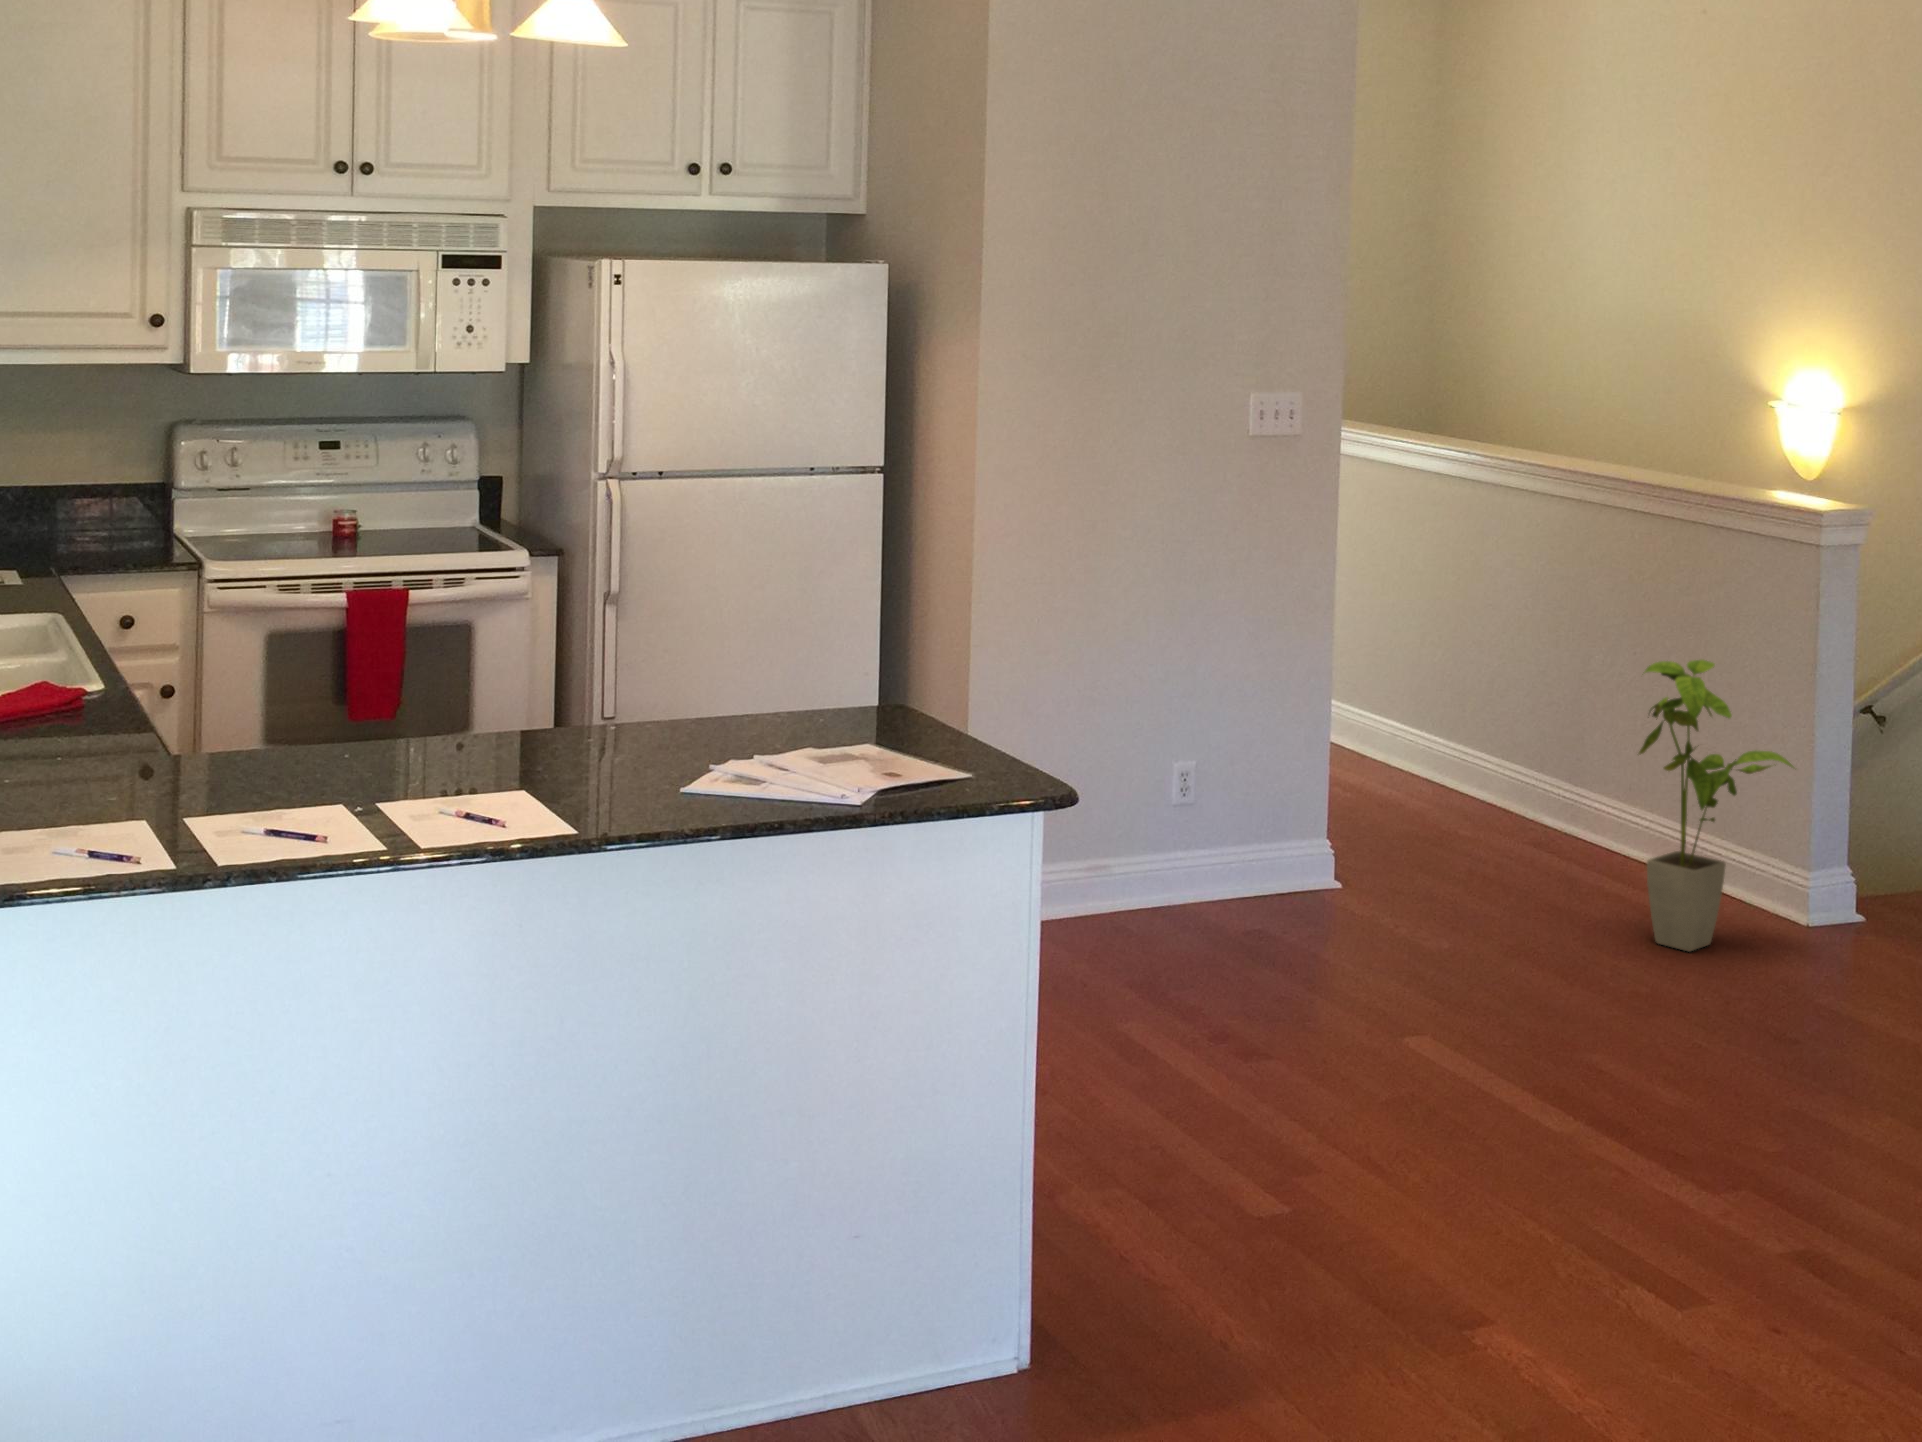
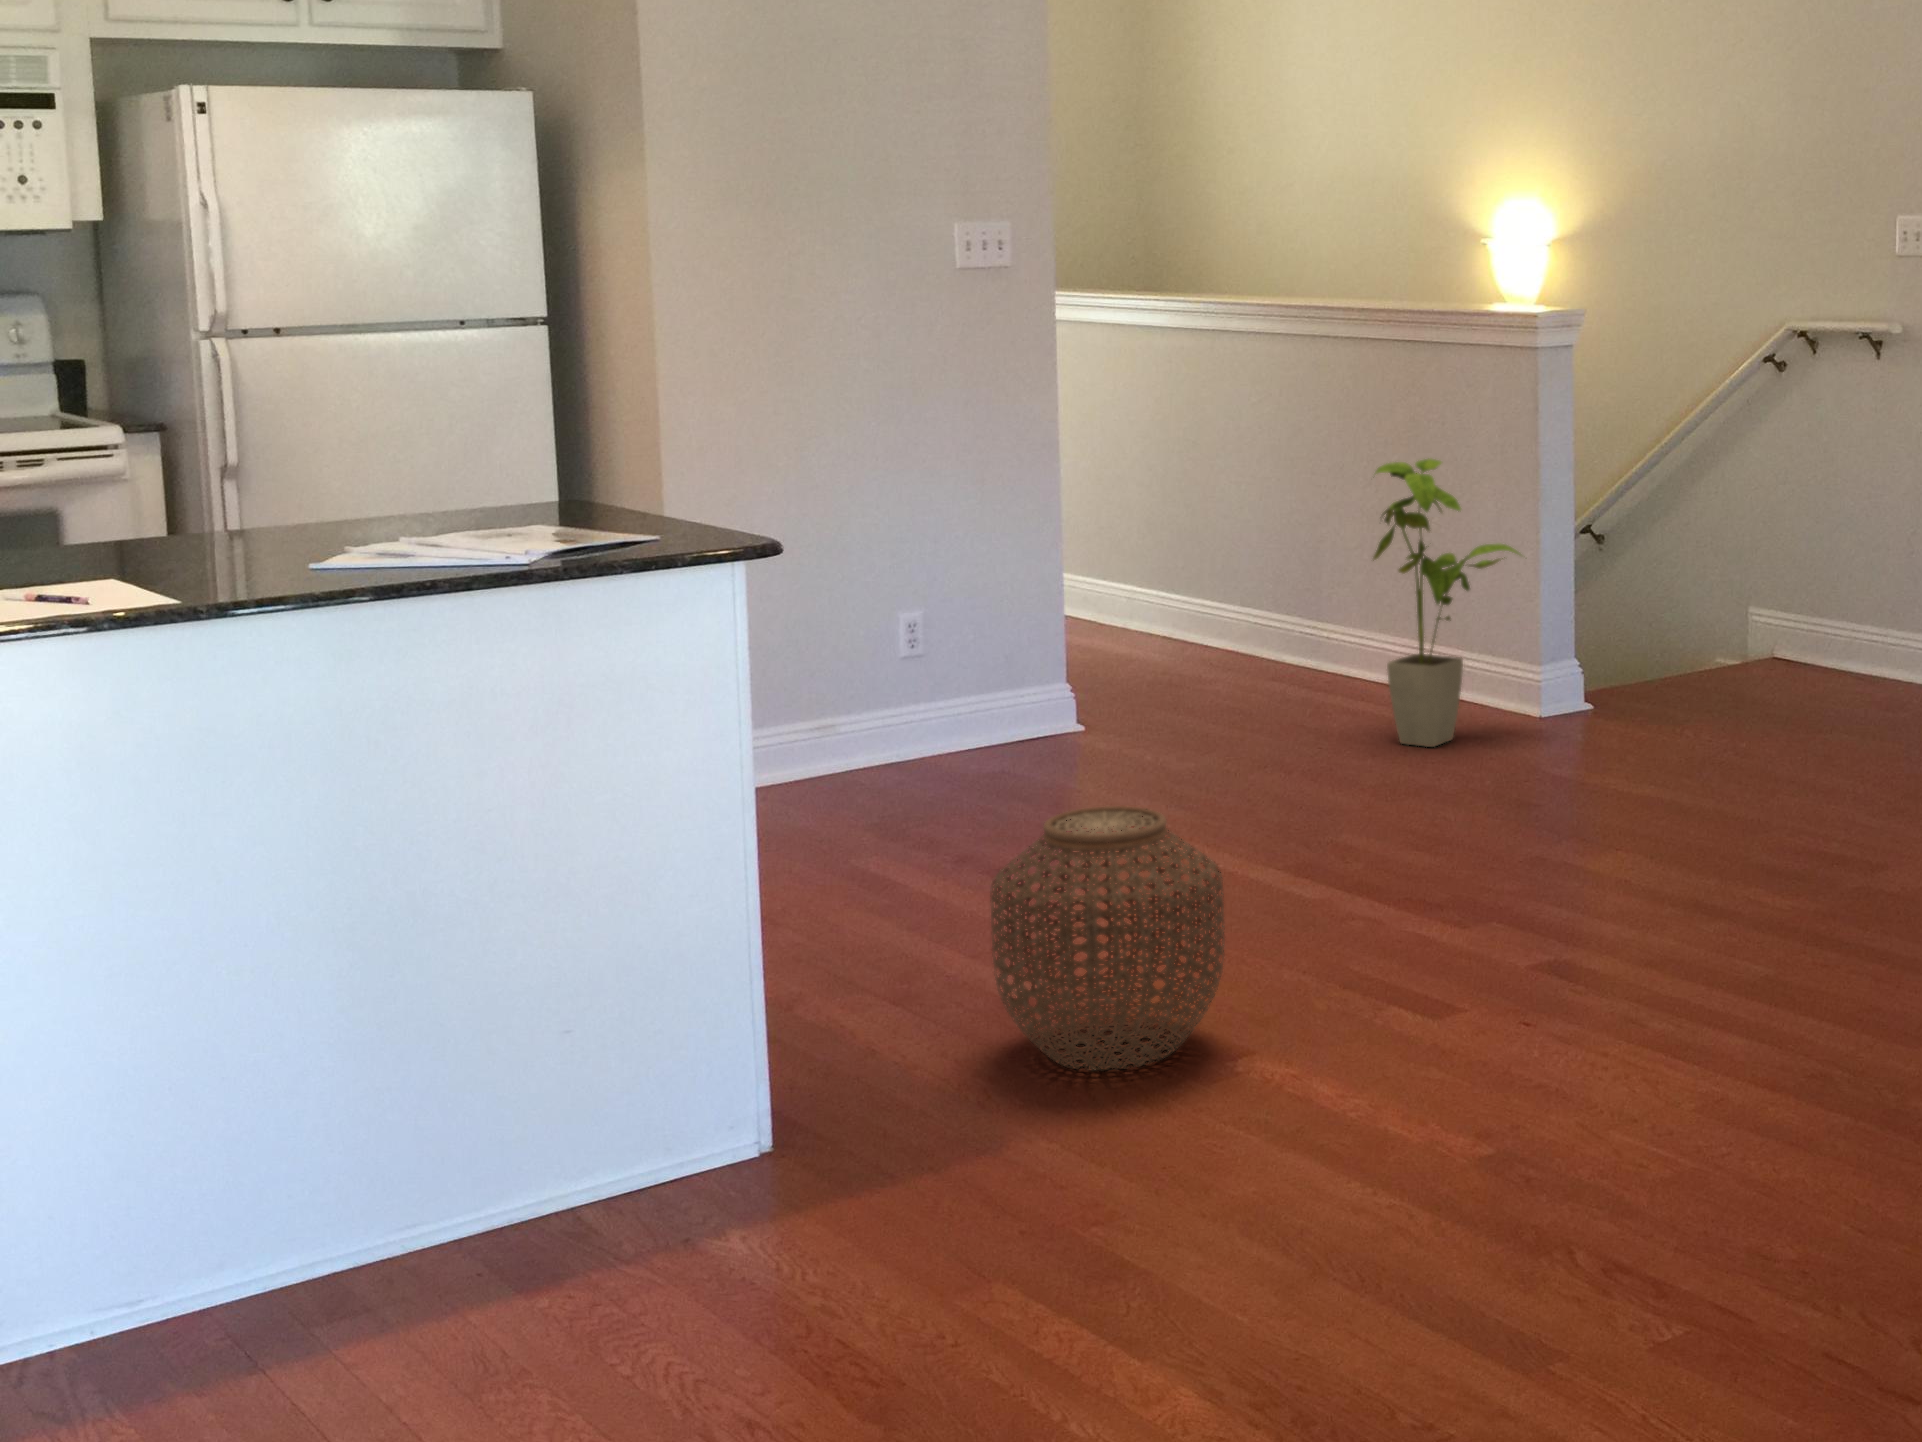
woven basket: none [1241,1050,1463,1317] -> present [990,806,1224,1070]

